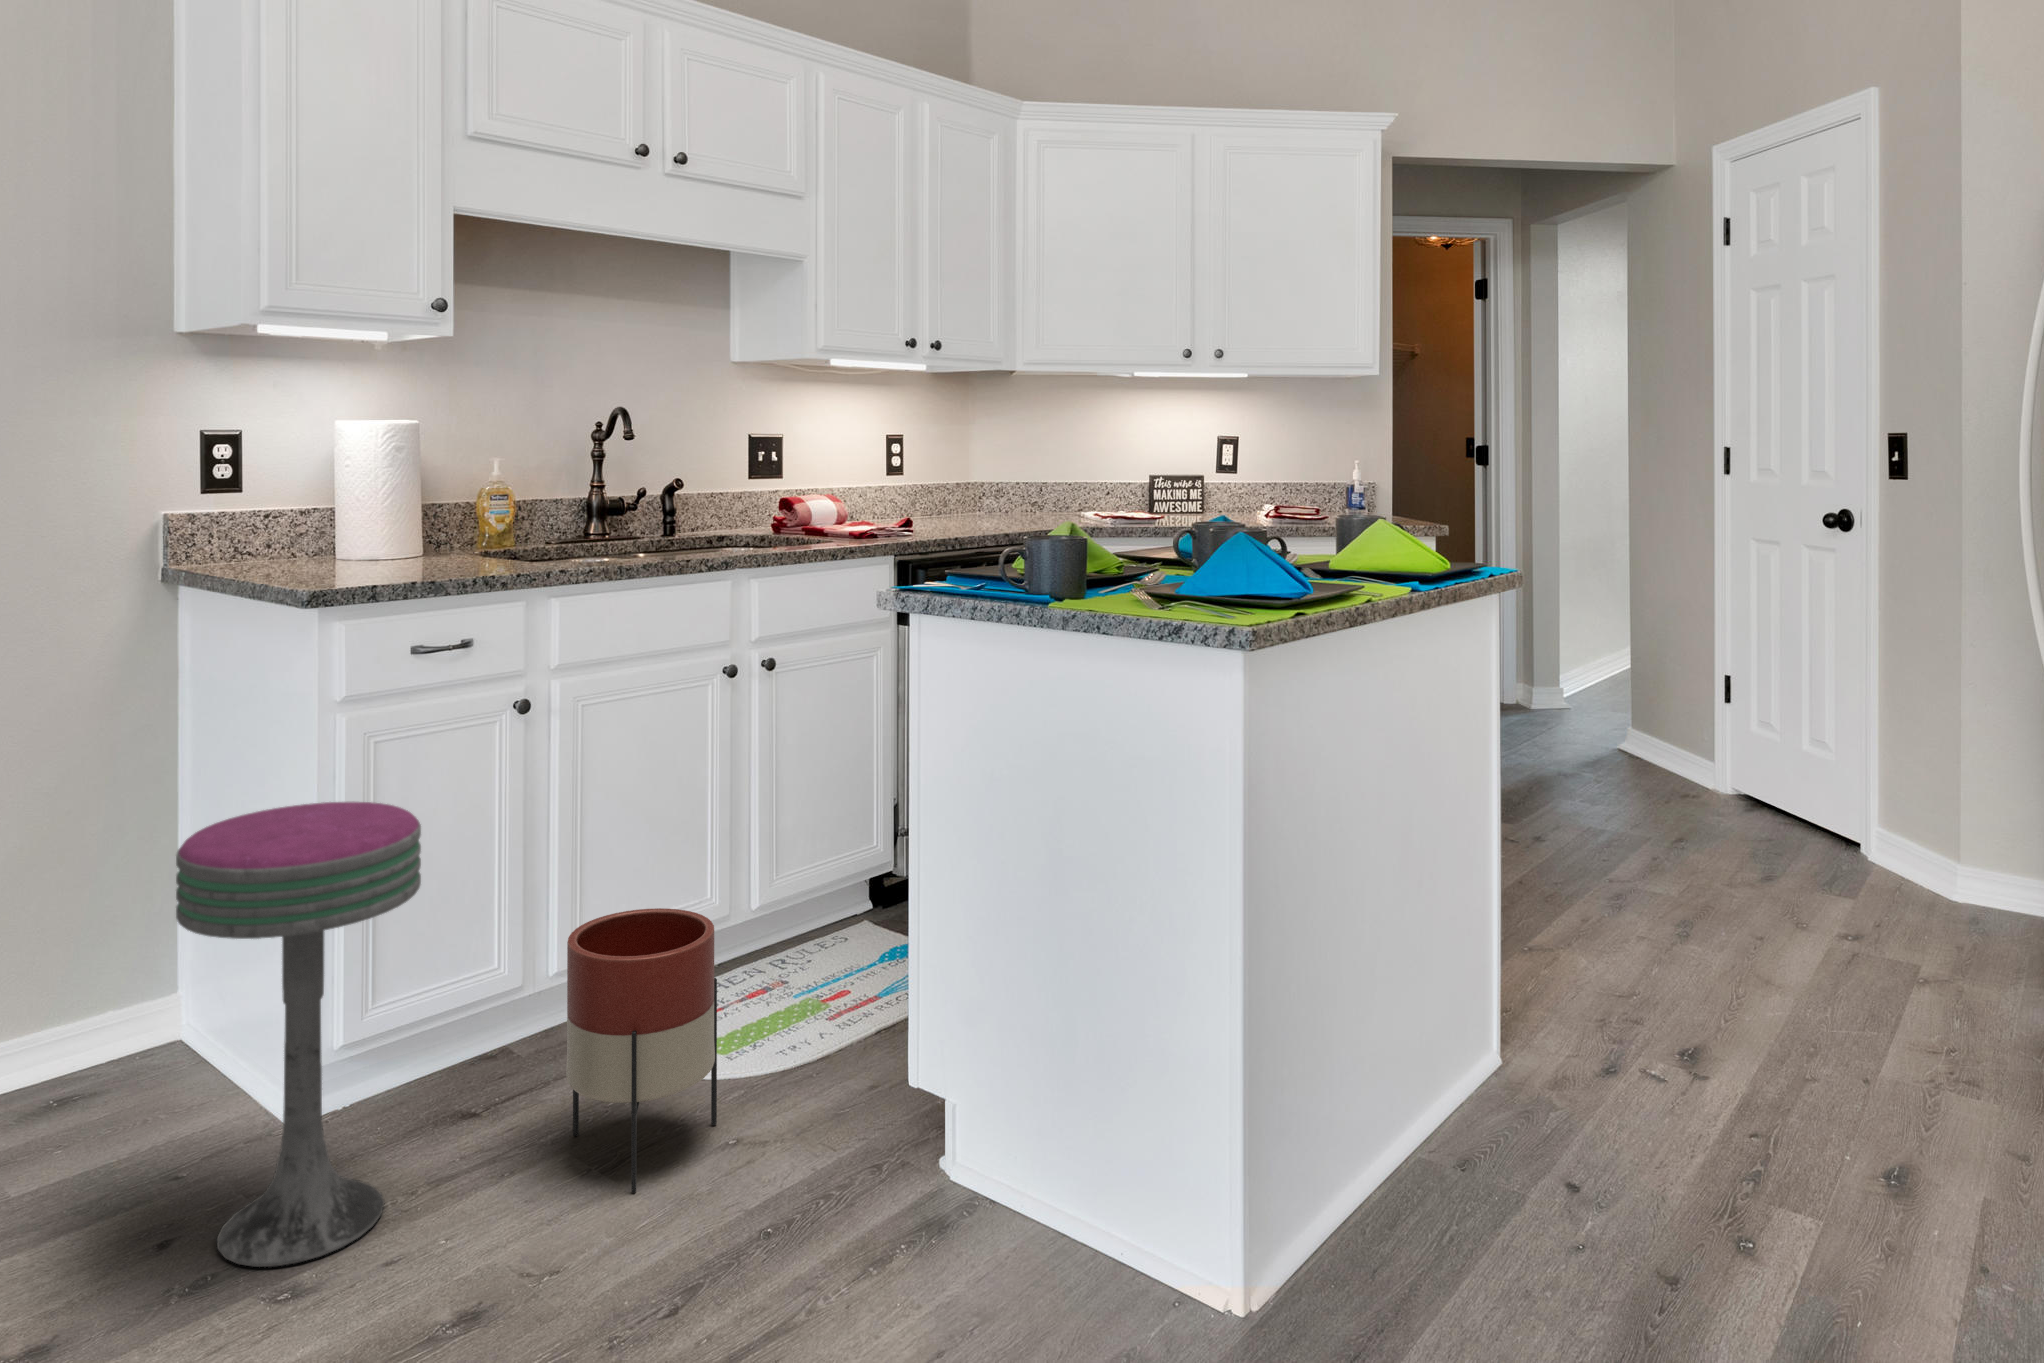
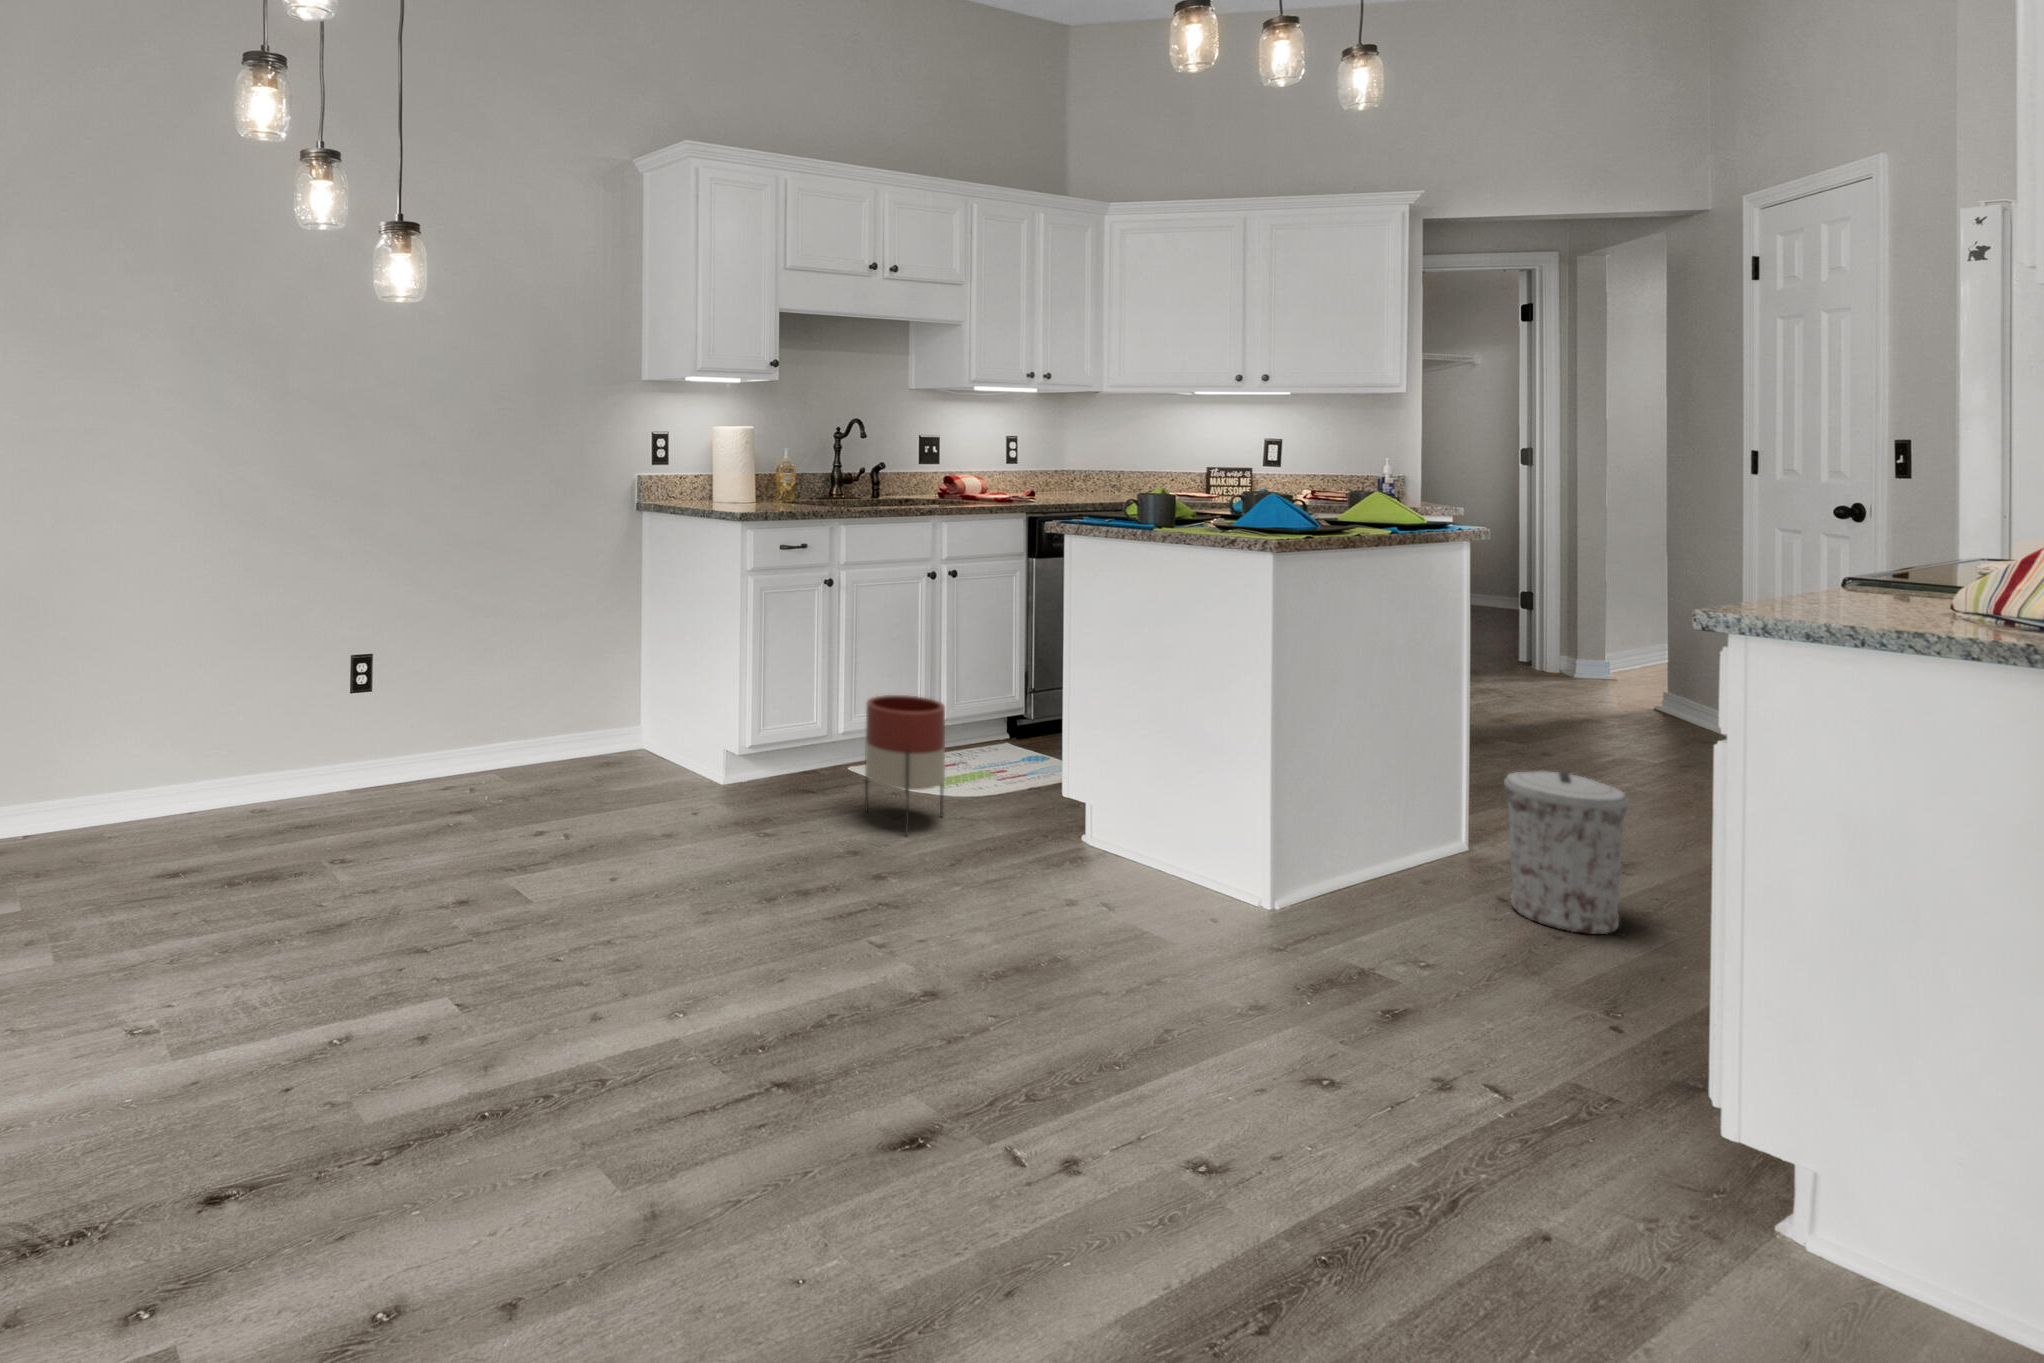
bar stool: present [176,802,421,1267] -> none [692,620,800,837]
trash can: none [1569,951,1736,1221] -> present [1504,771,1628,934]

